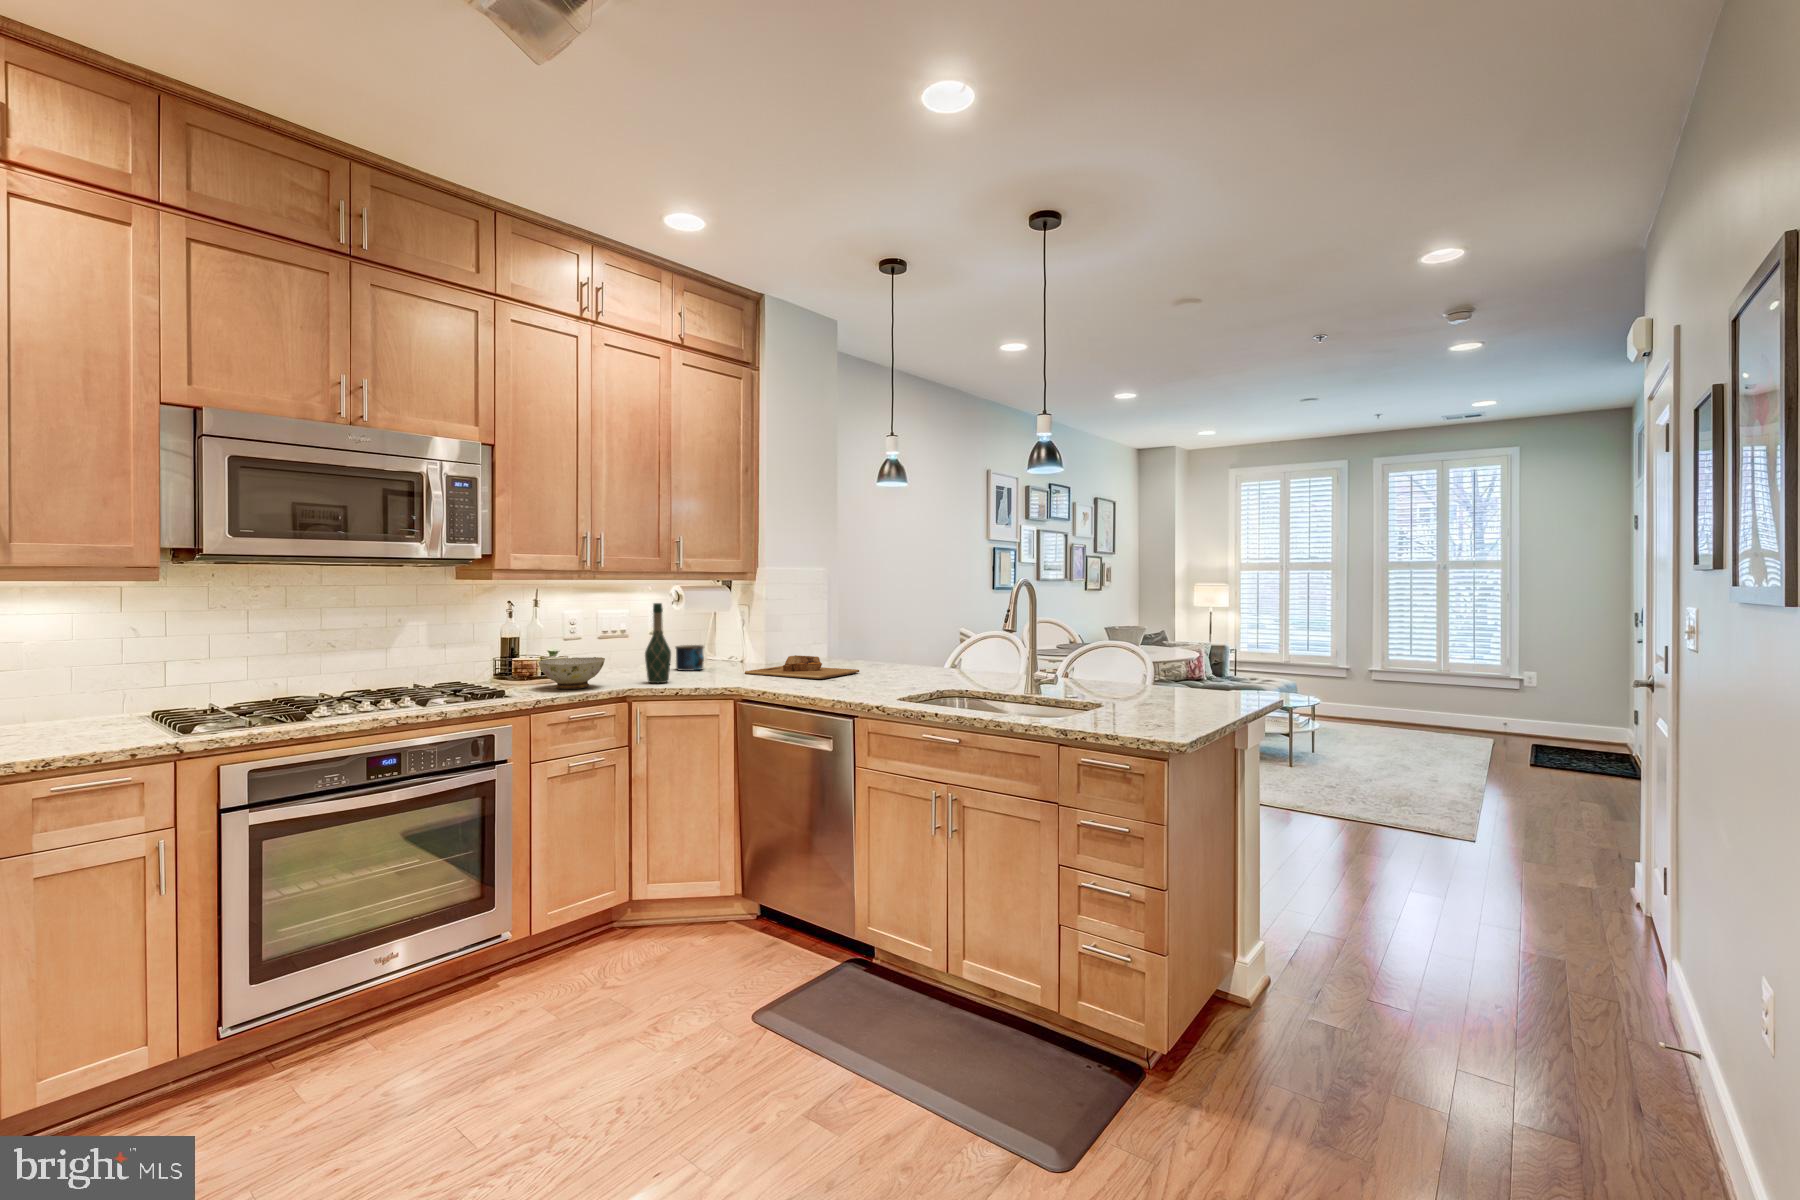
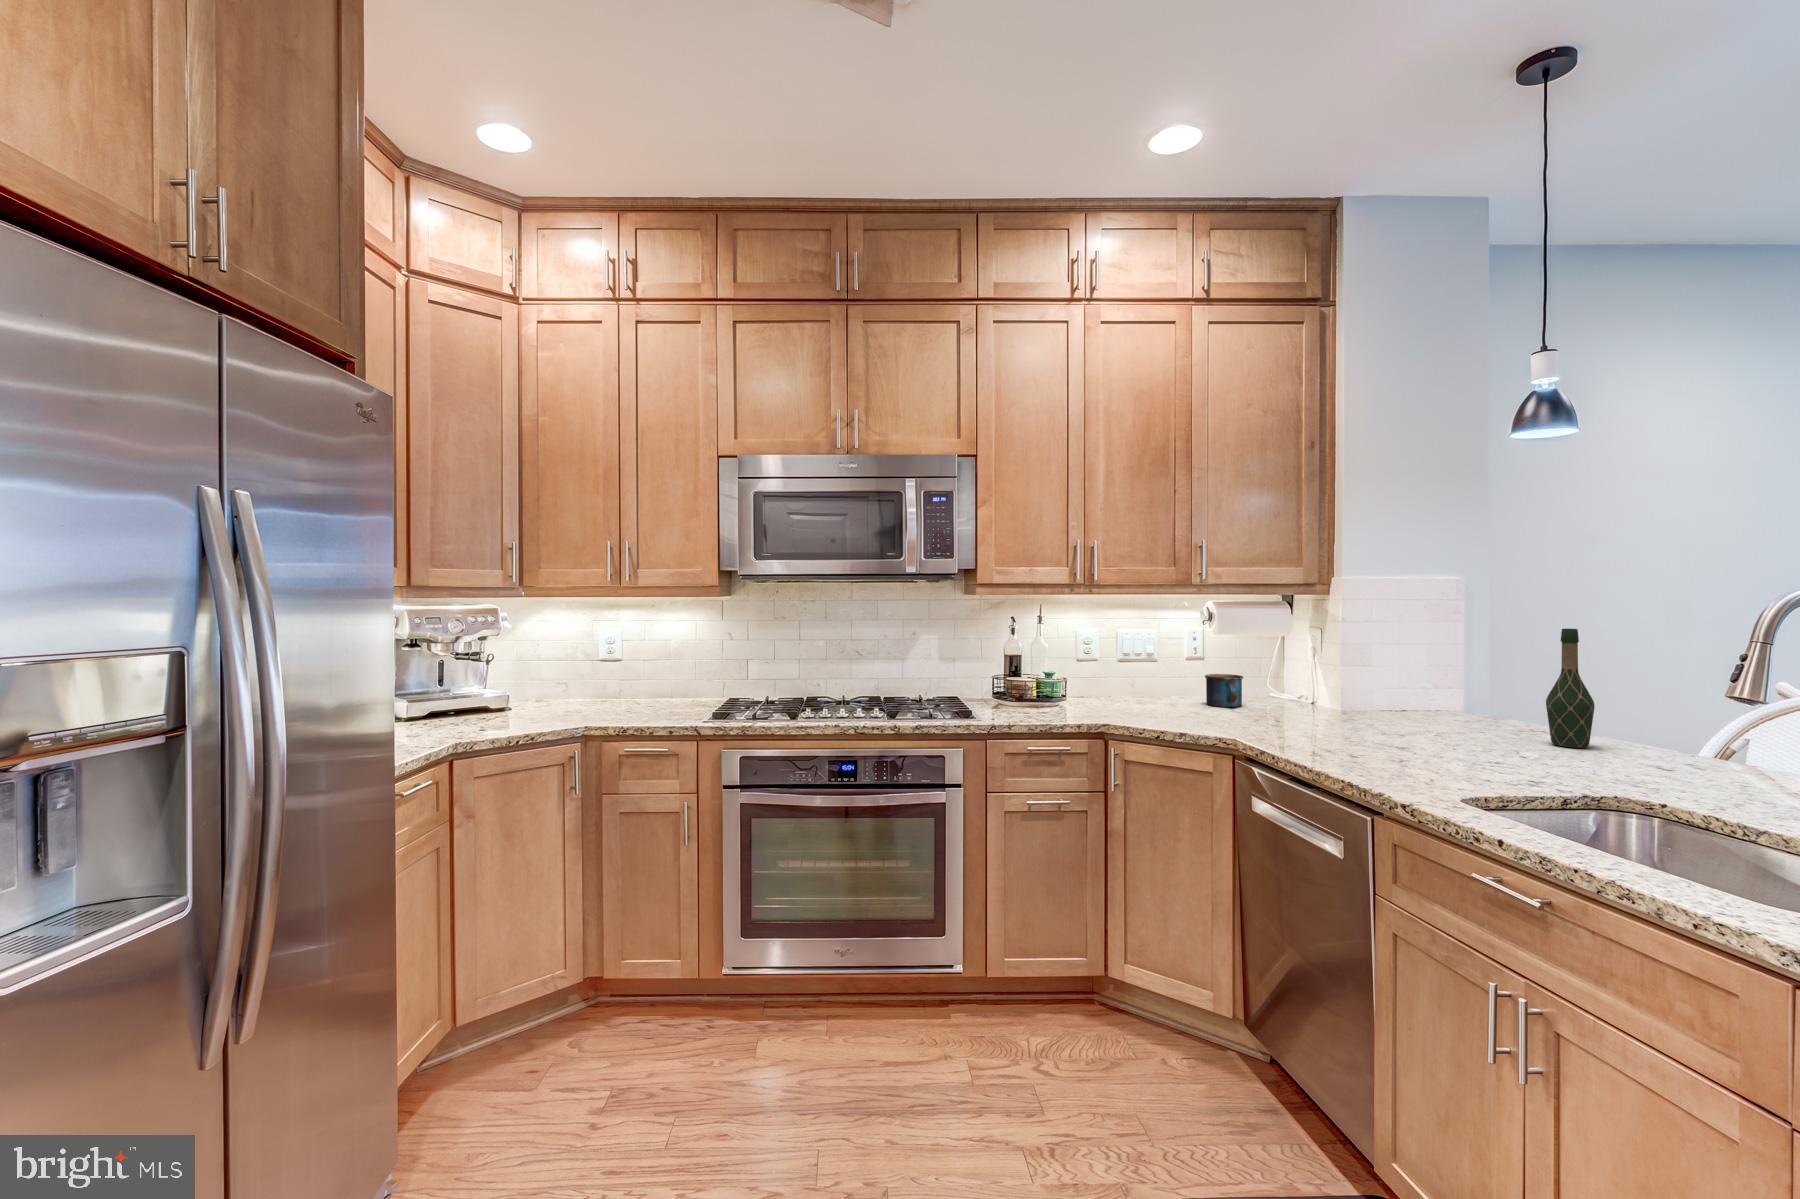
wine bottle: present [645,603,671,683] -> present [1546,629,1595,748]
cutting board: present [745,655,859,679] -> none [1283,701,1473,741]
ceramic bowl: present [538,657,605,689] -> none [1013,680,1083,716]

